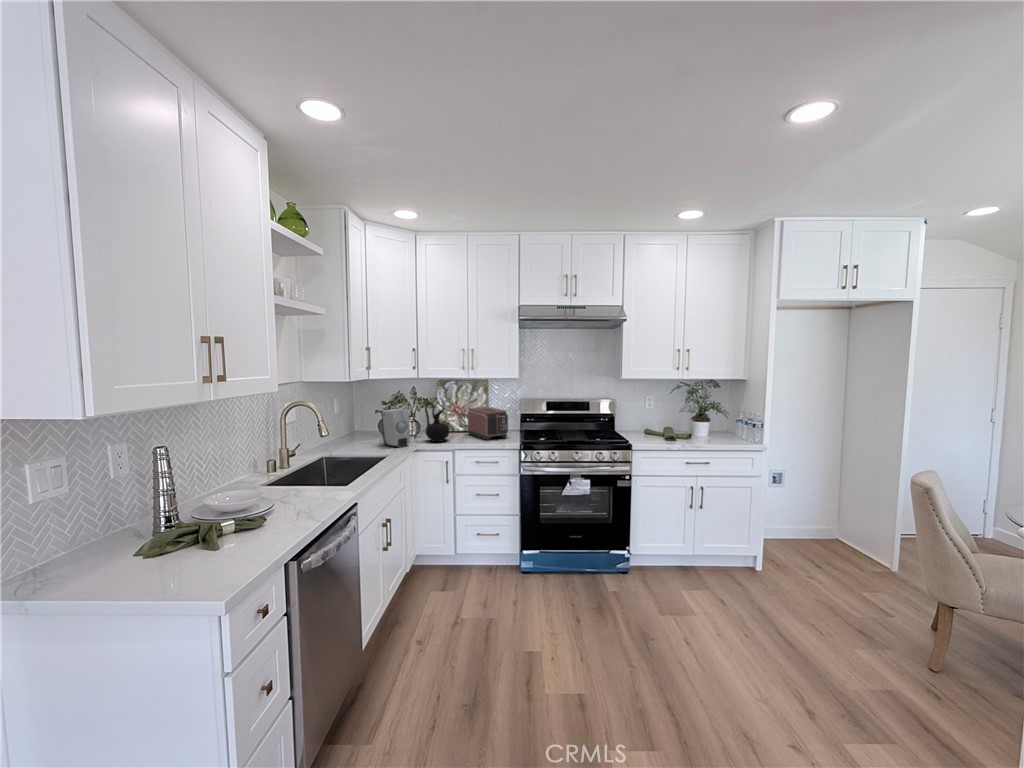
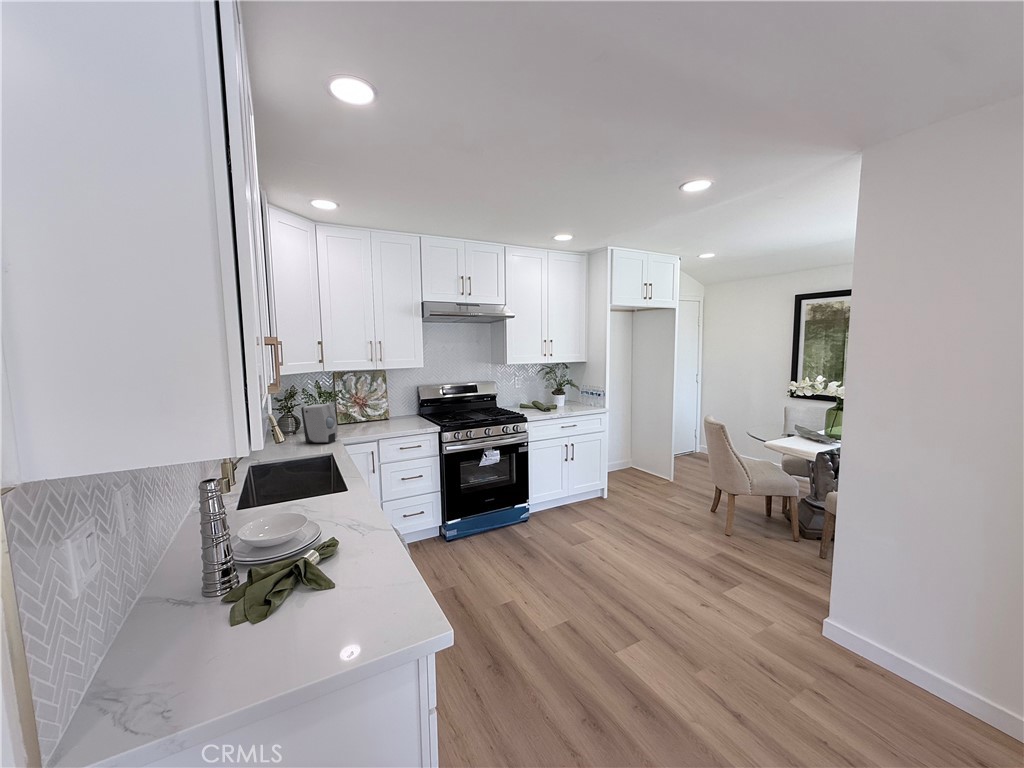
ceramic jug: present [425,403,449,442] -> none [344,395,369,434]
toaster: present [467,406,508,440] -> none [375,396,420,427]

